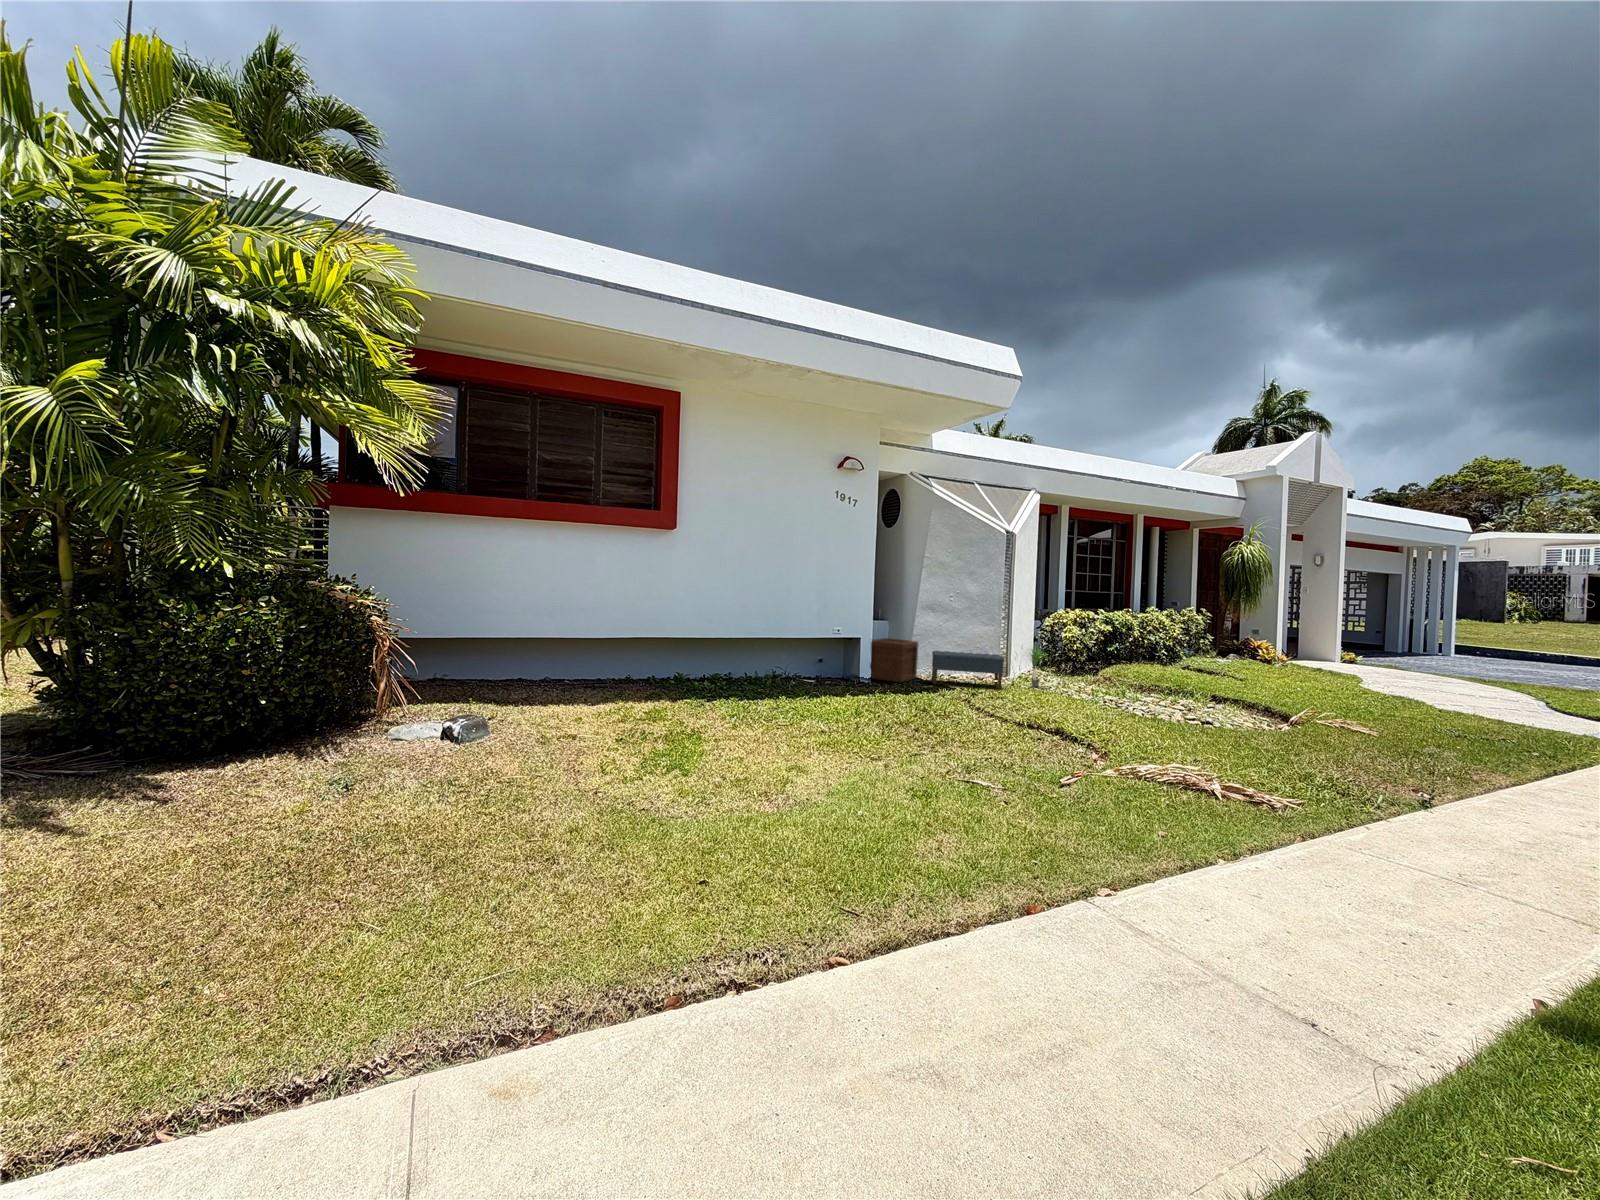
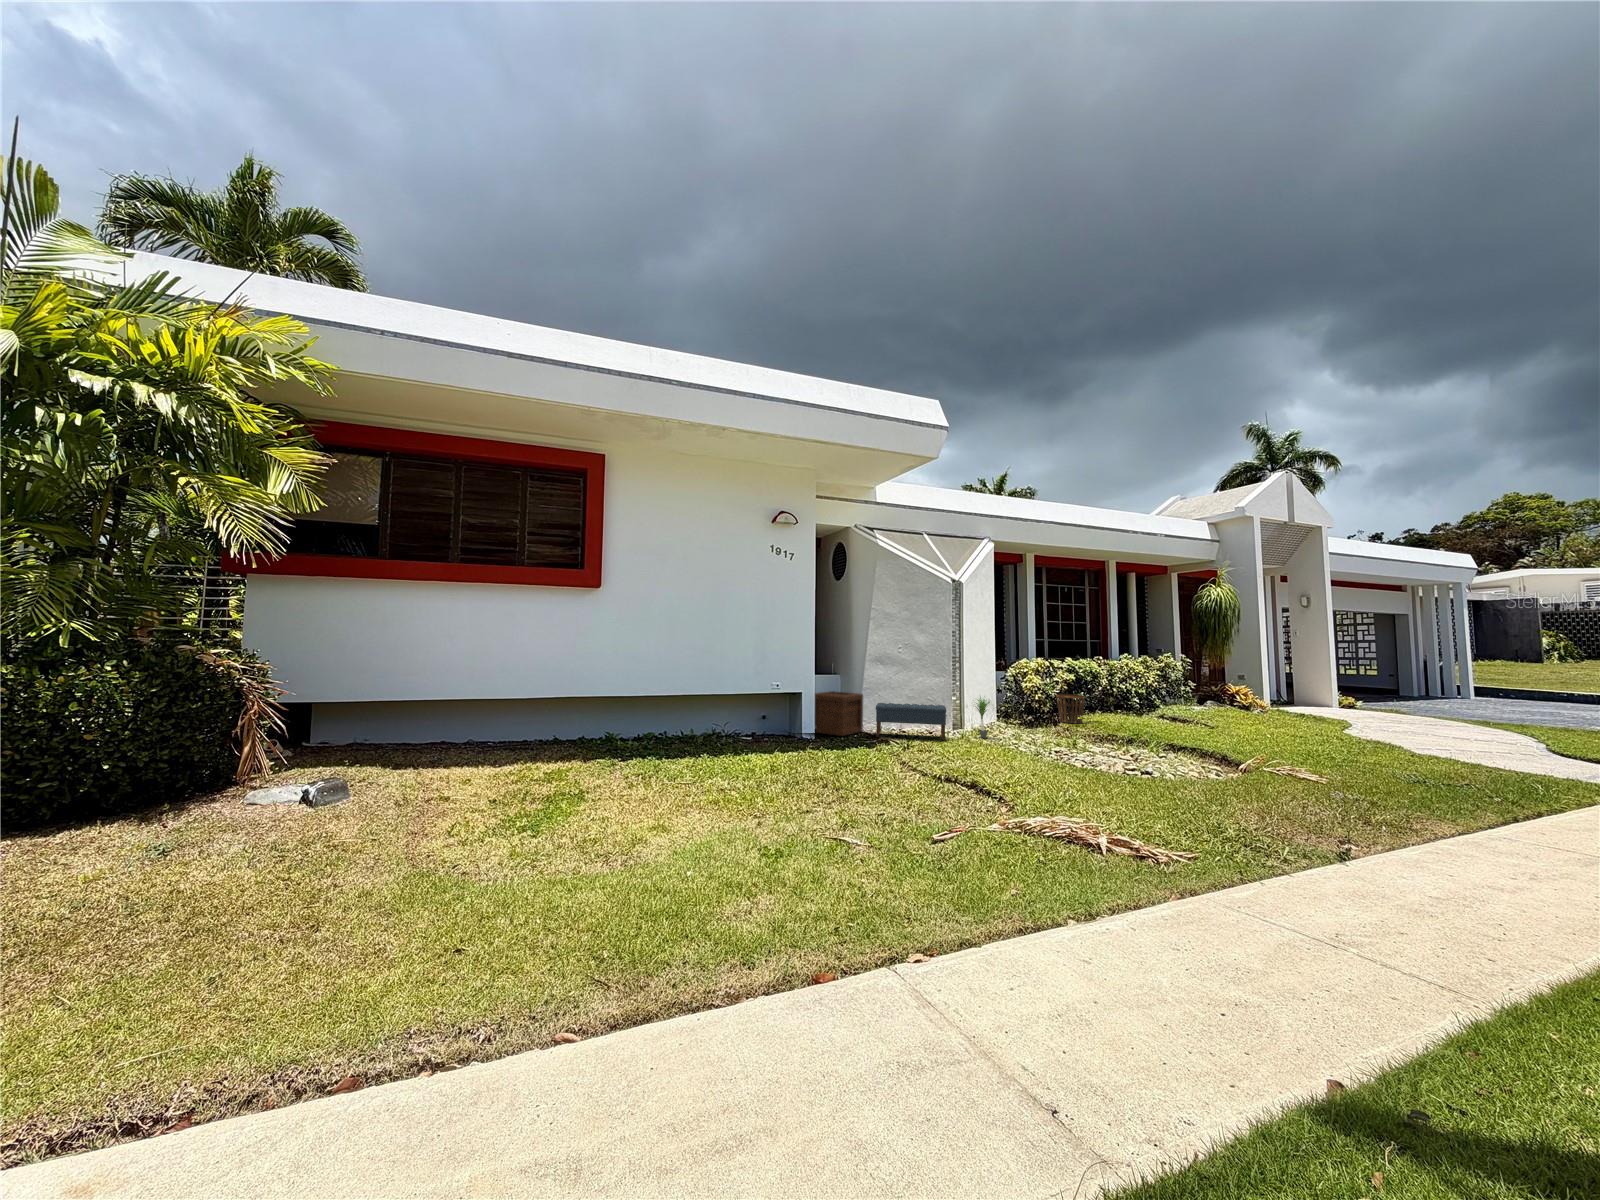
basket: none [1092,645,1121,674] -> present [1056,694,1085,723]

